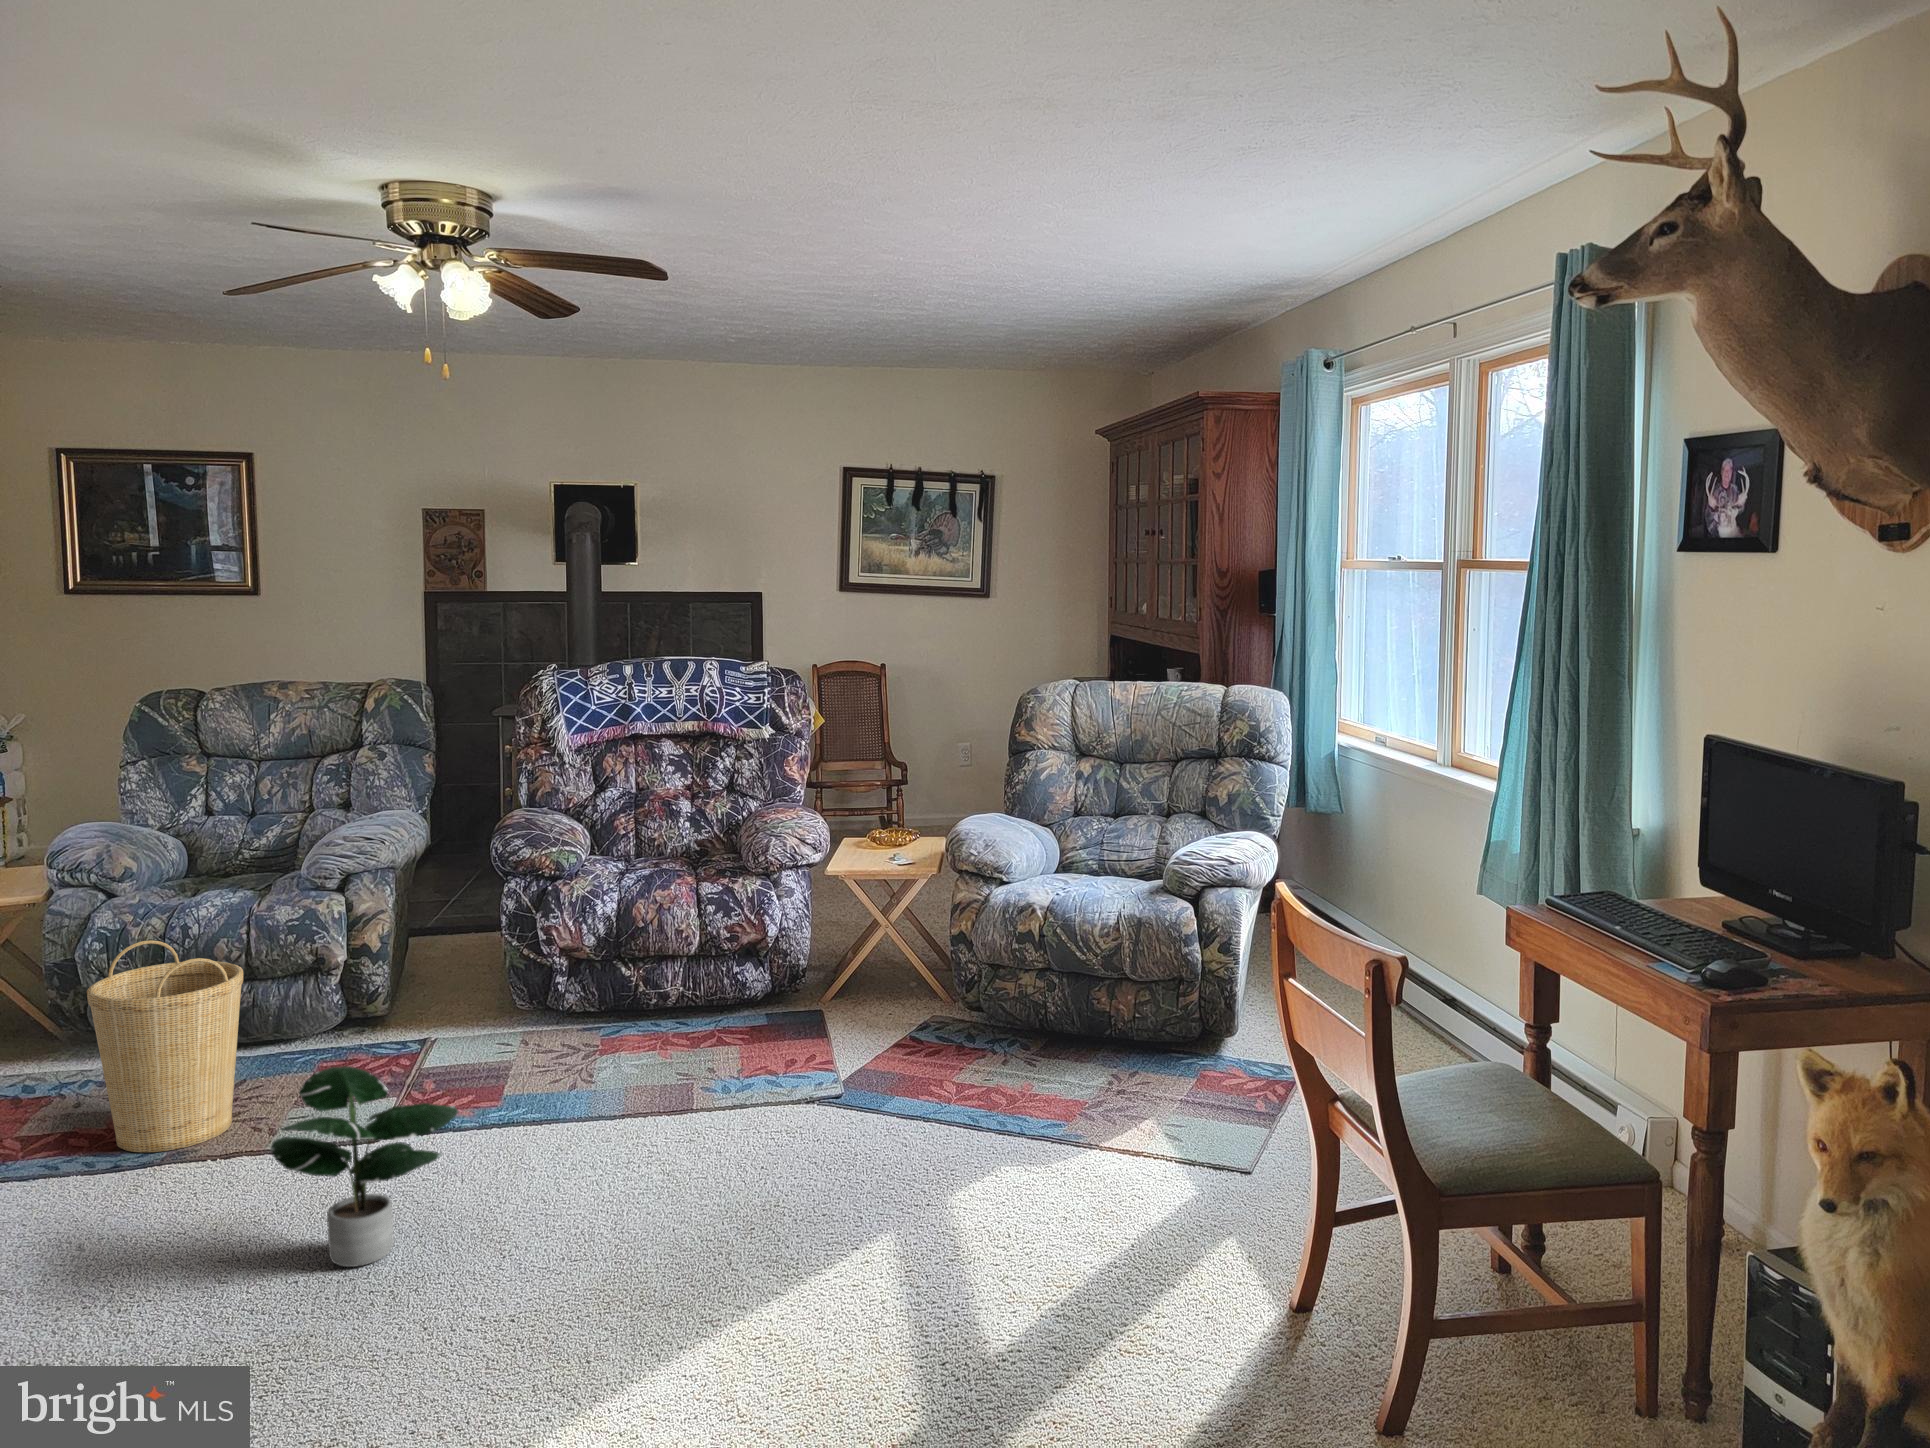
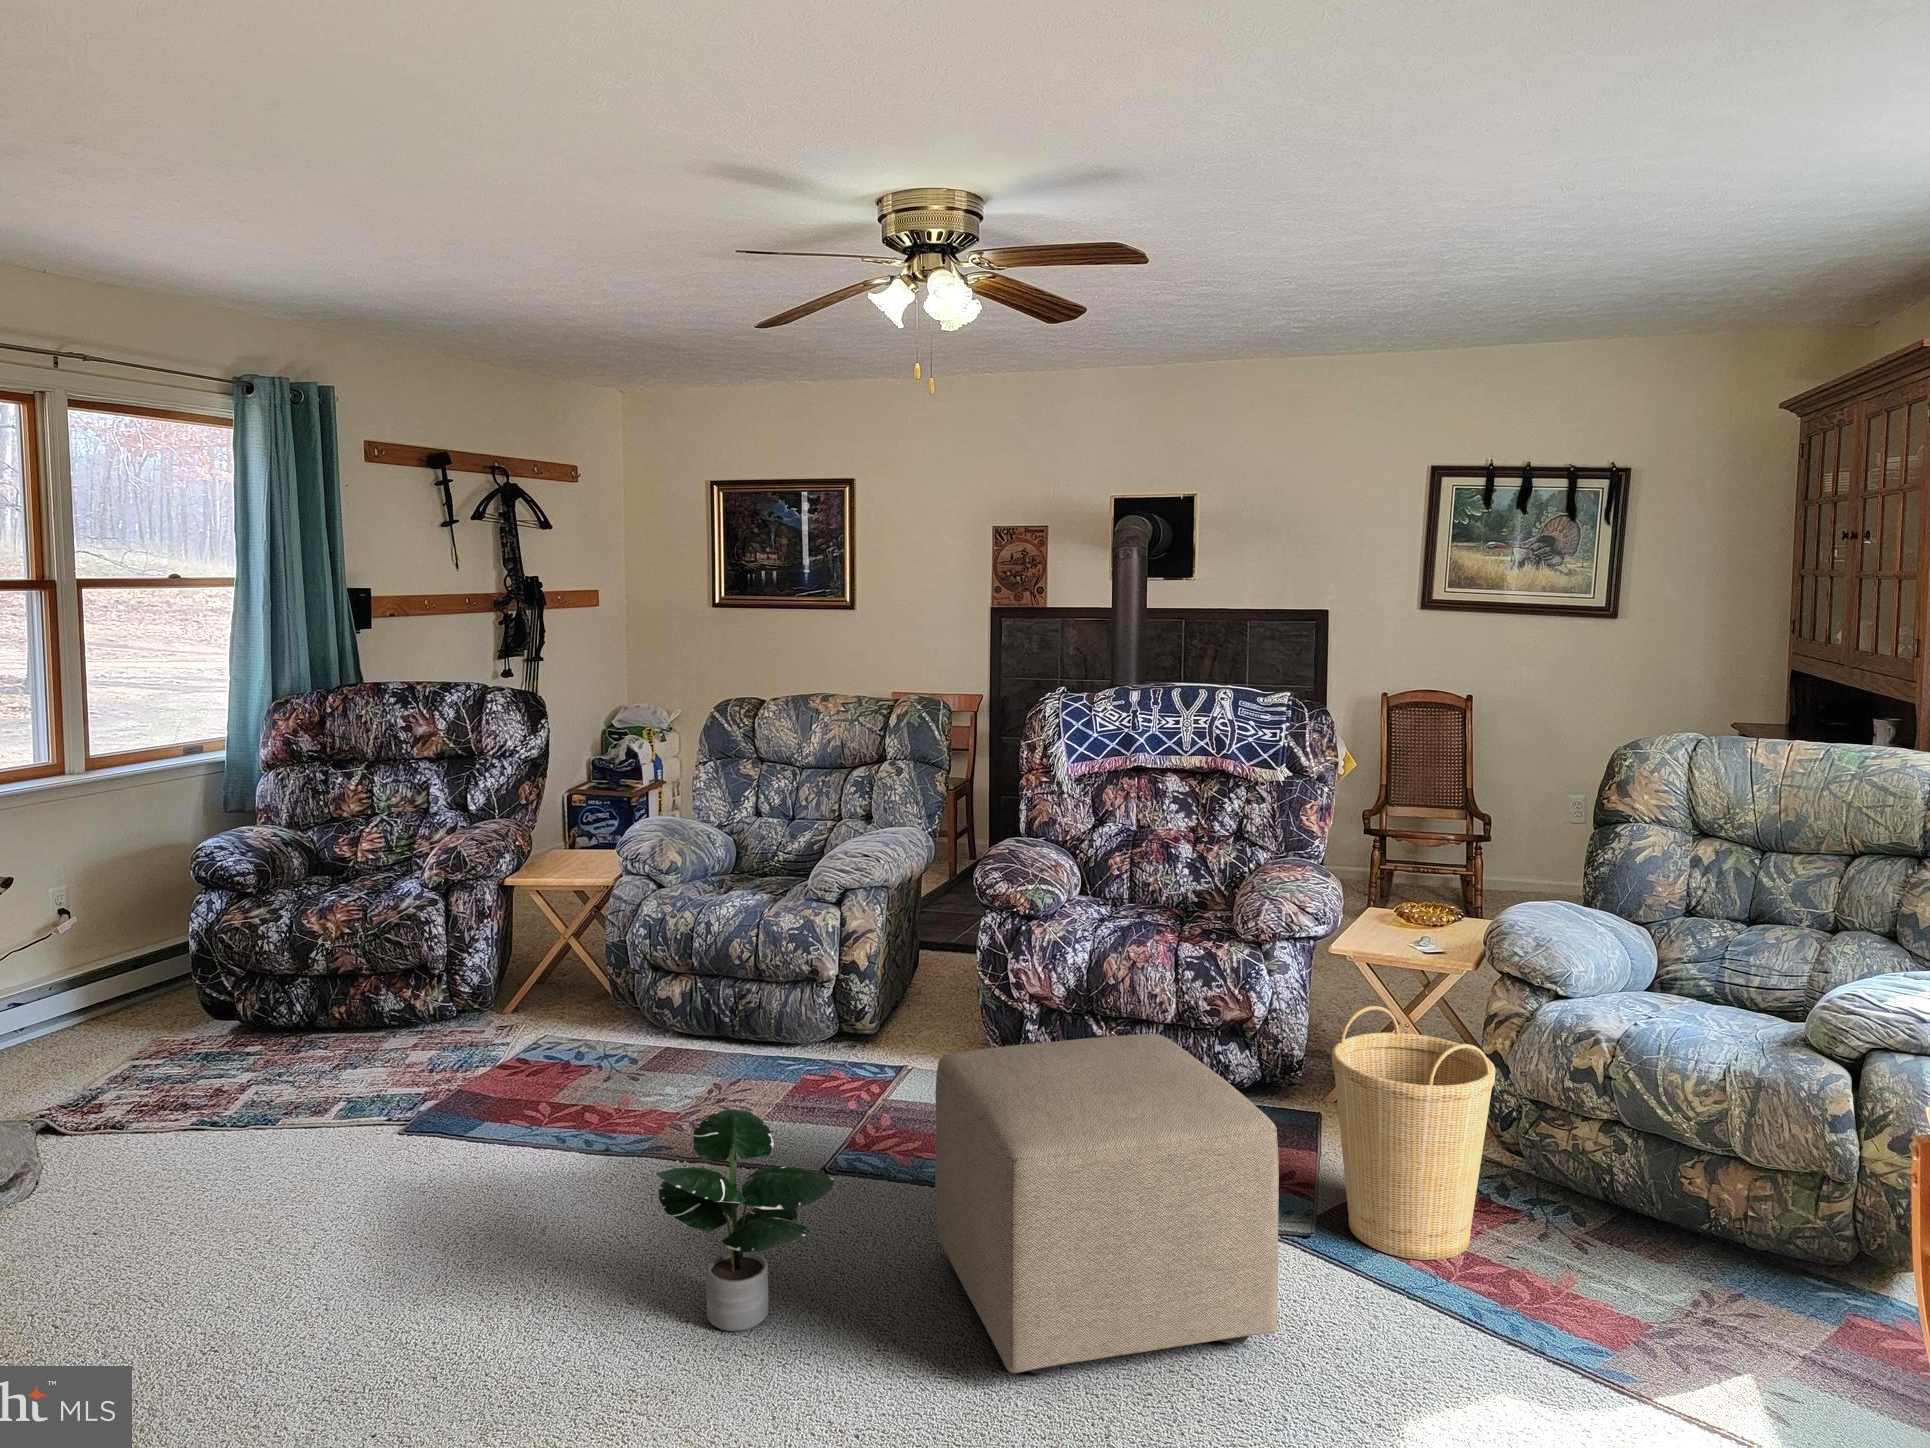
basket: present [87,940,243,1152] -> present [1332,1006,1495,1260]
ottoman: none [530,947,843,1225] -> present [935,1034,1279,1374]

